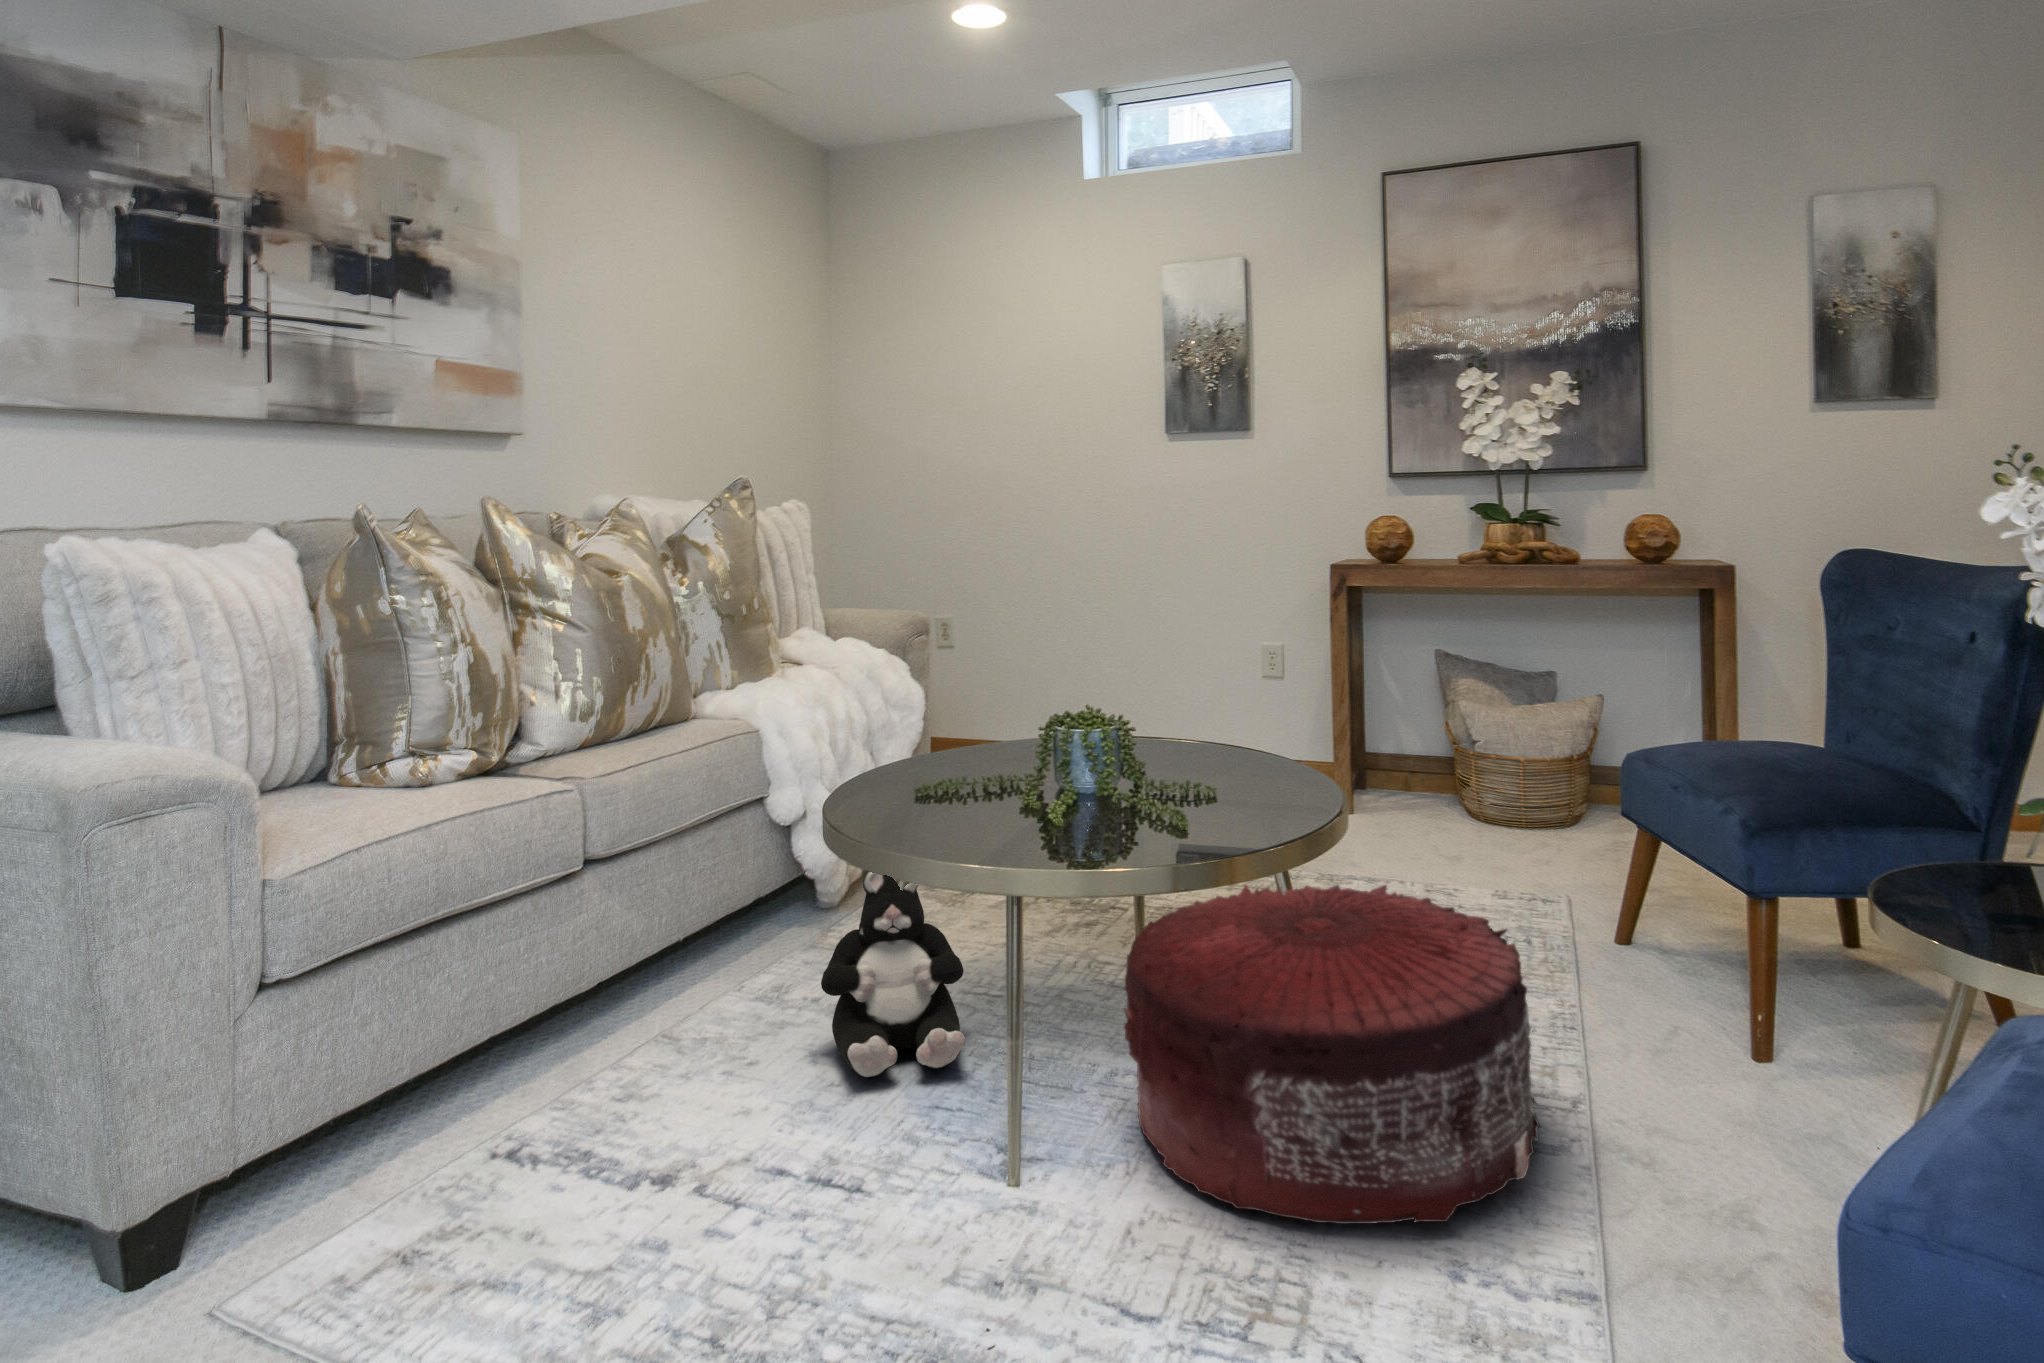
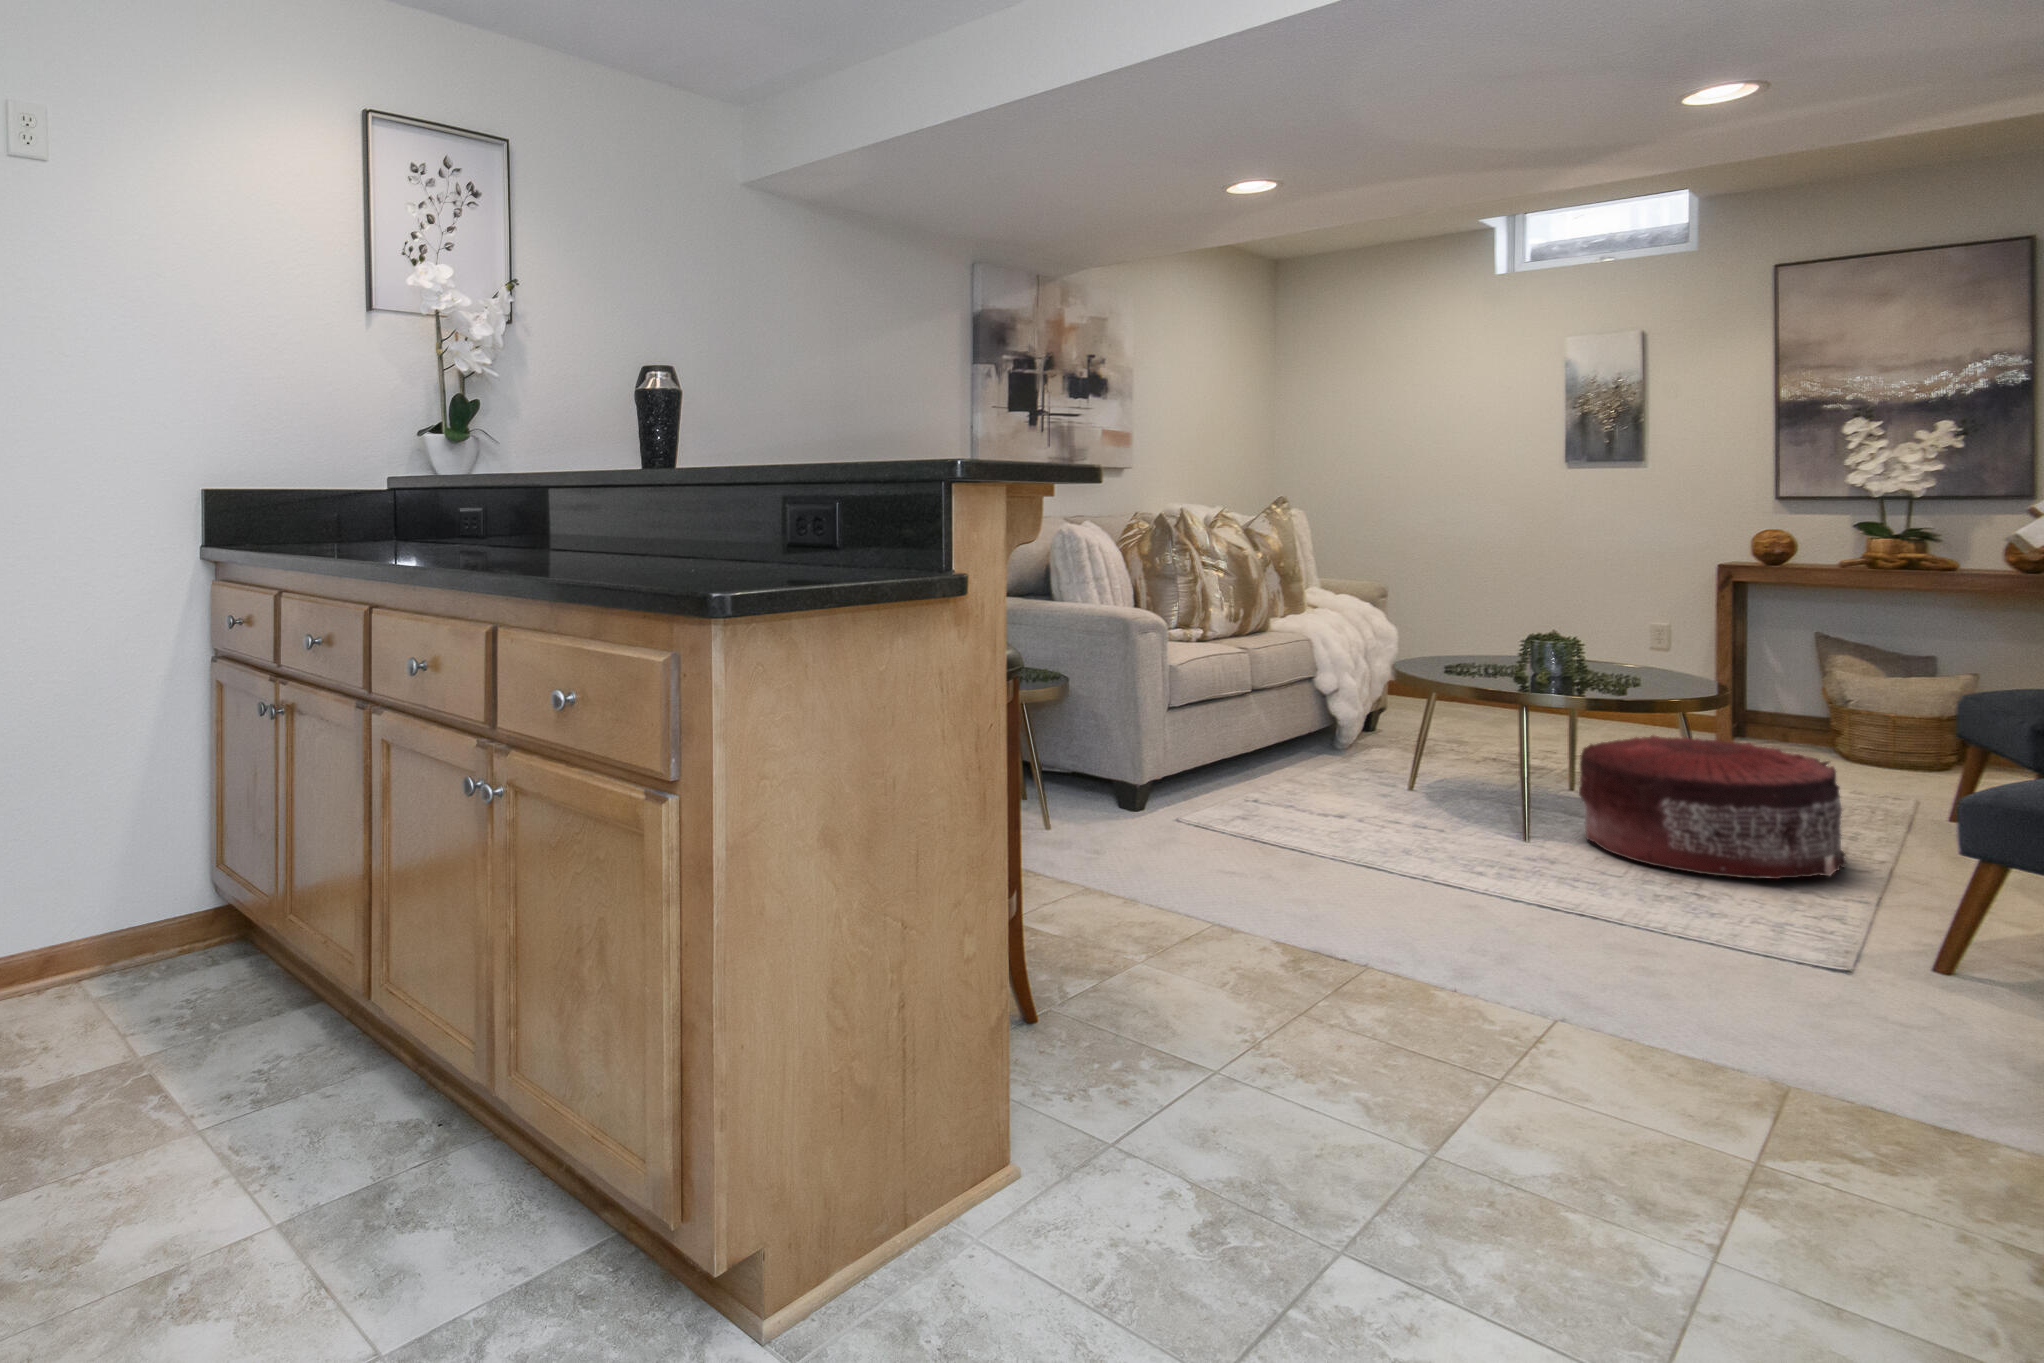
plush toy: present [821,871,965,1077] -> none [1382,709,1473,809]

